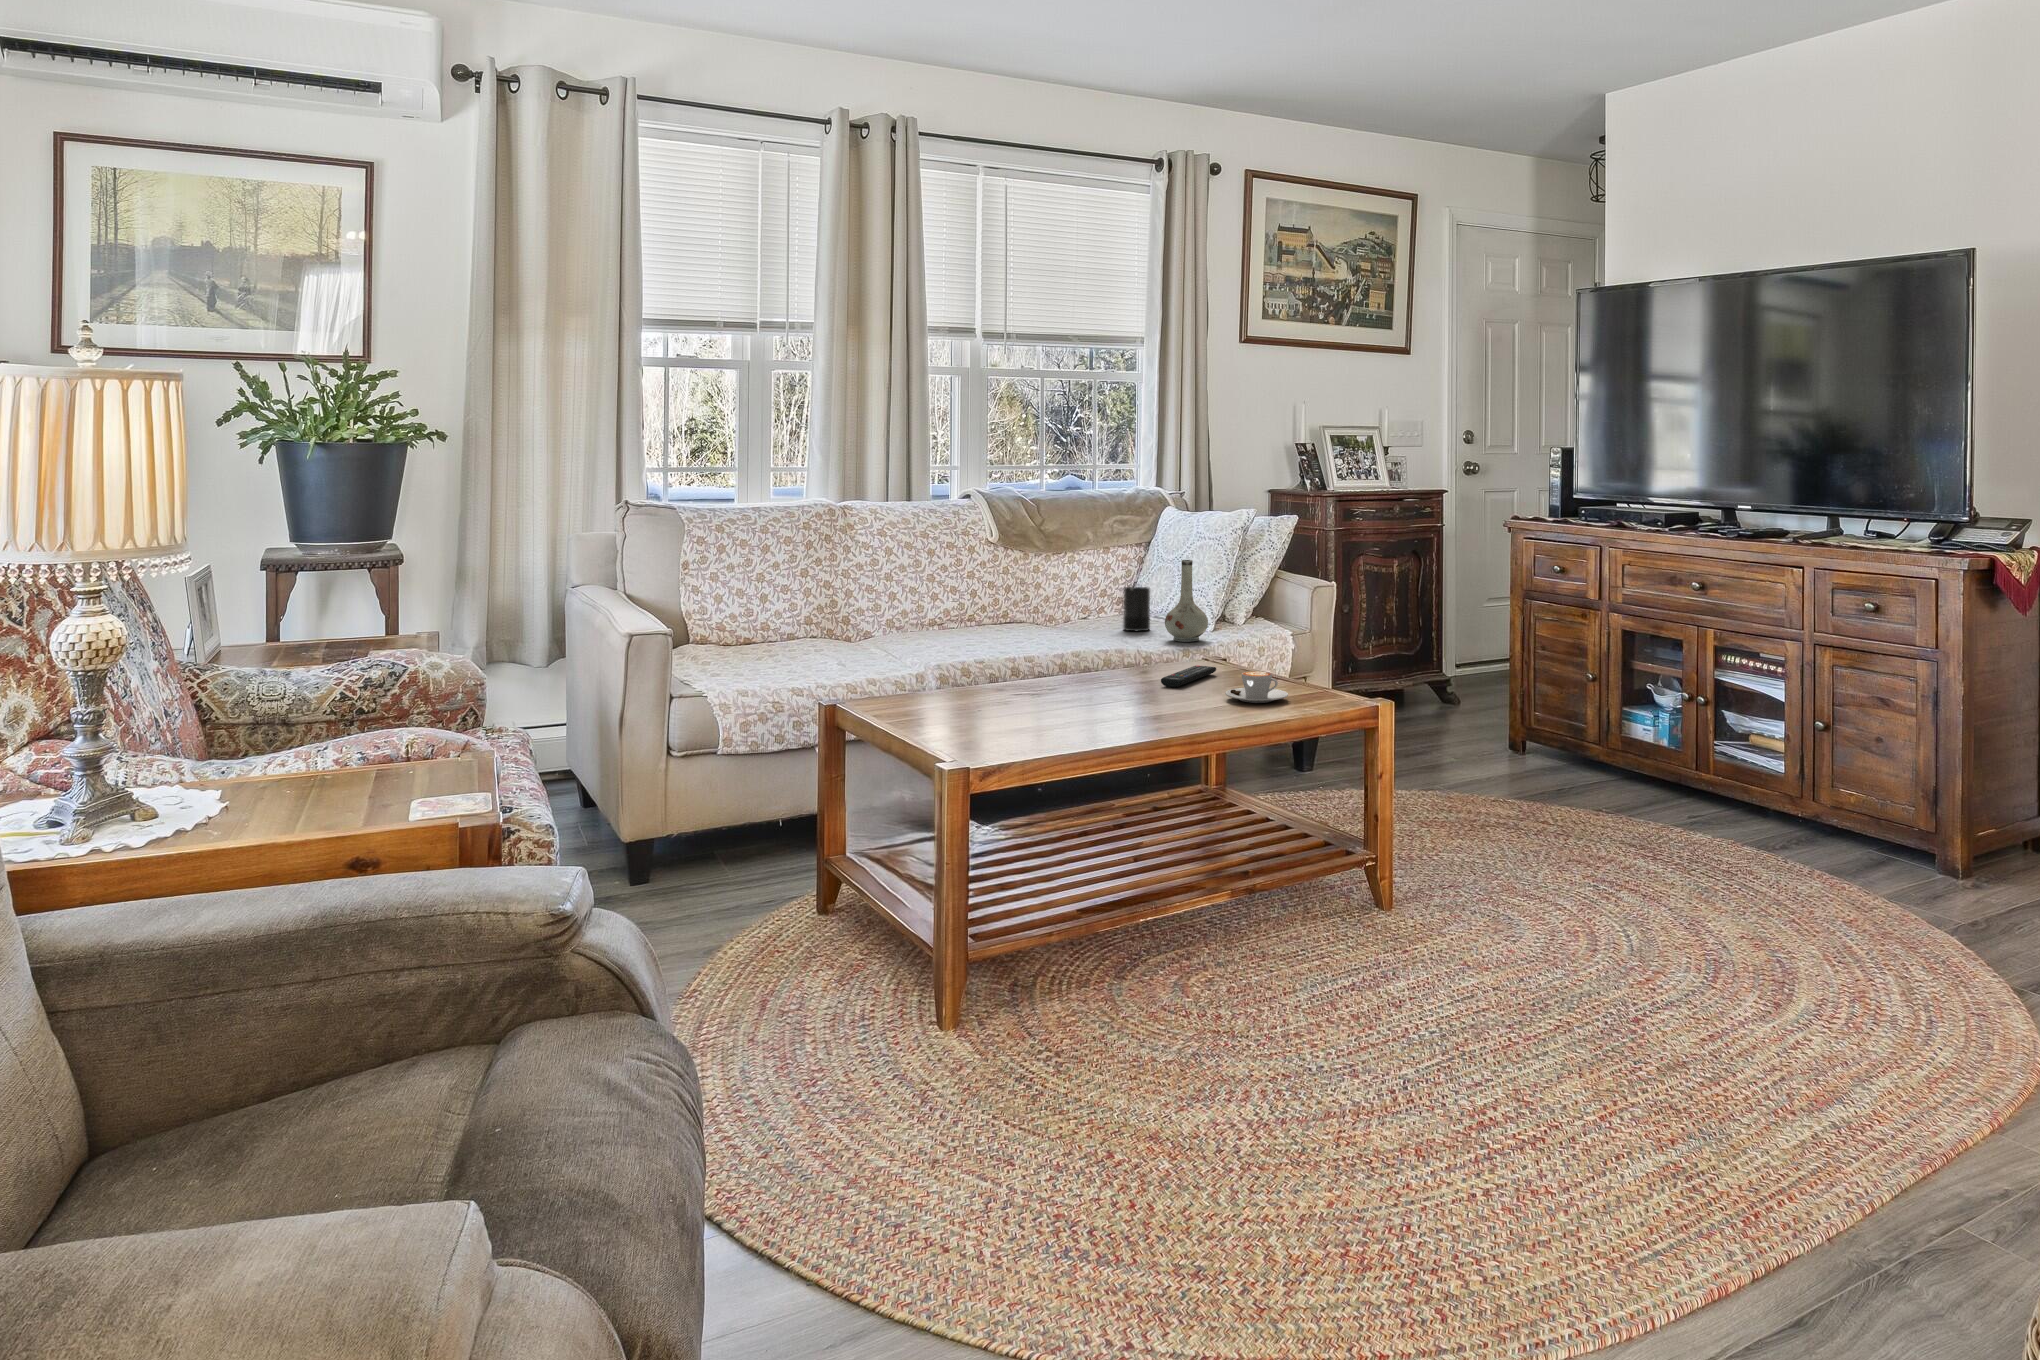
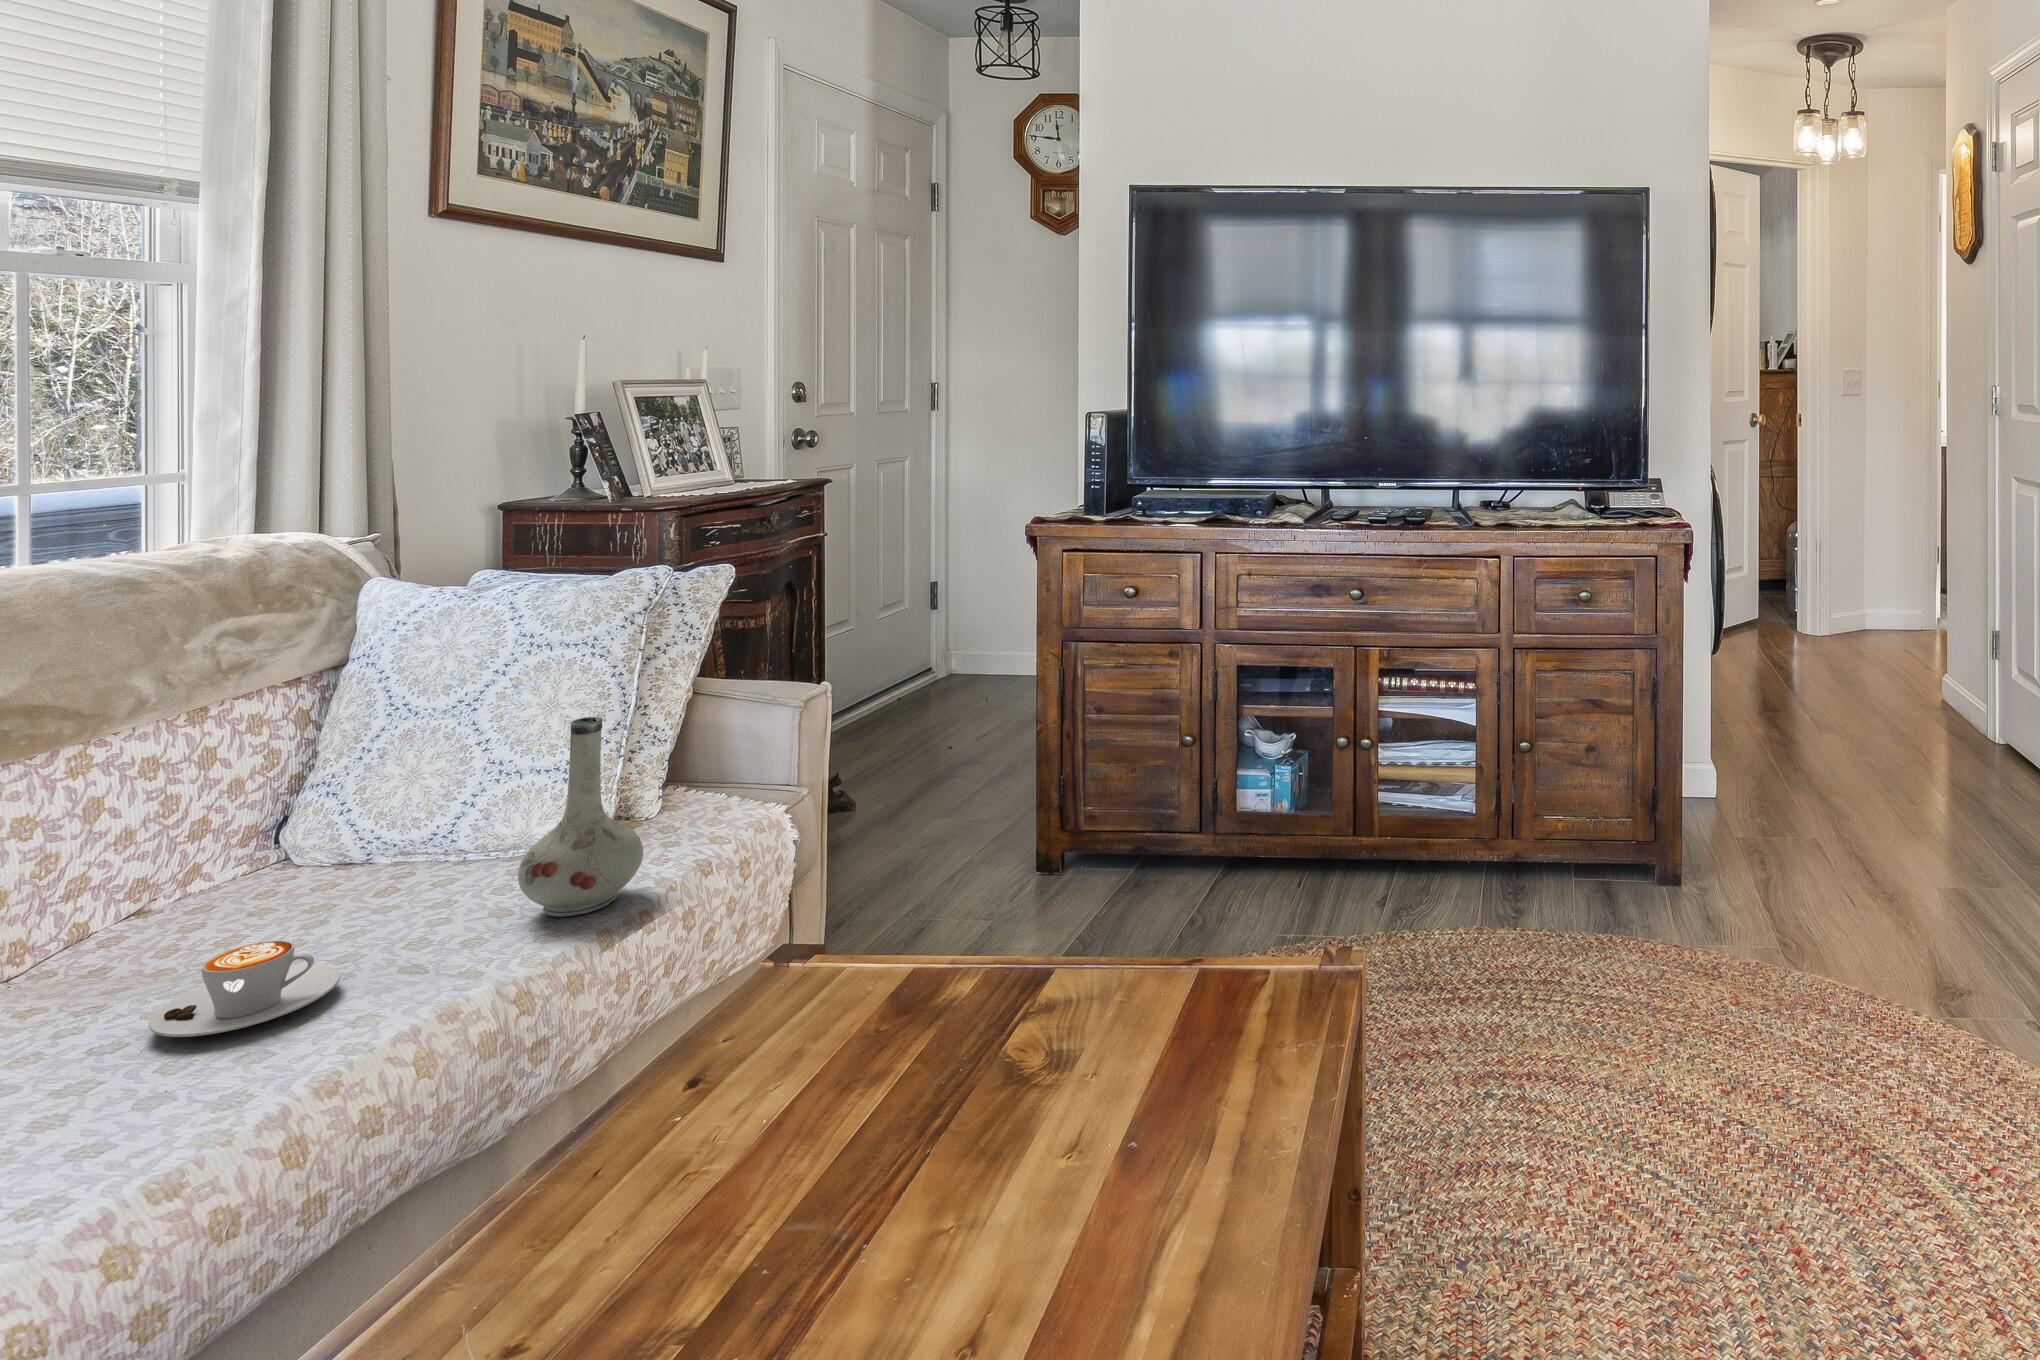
candle: present [1123,586,1150,631] -> none [314,791,410,919]
remote control: present [1161,665,1216,687] -> none [844,1007,931,1146]
coffee cup: present [1225,671,1288,703] -> present [149,941,340,1037]

